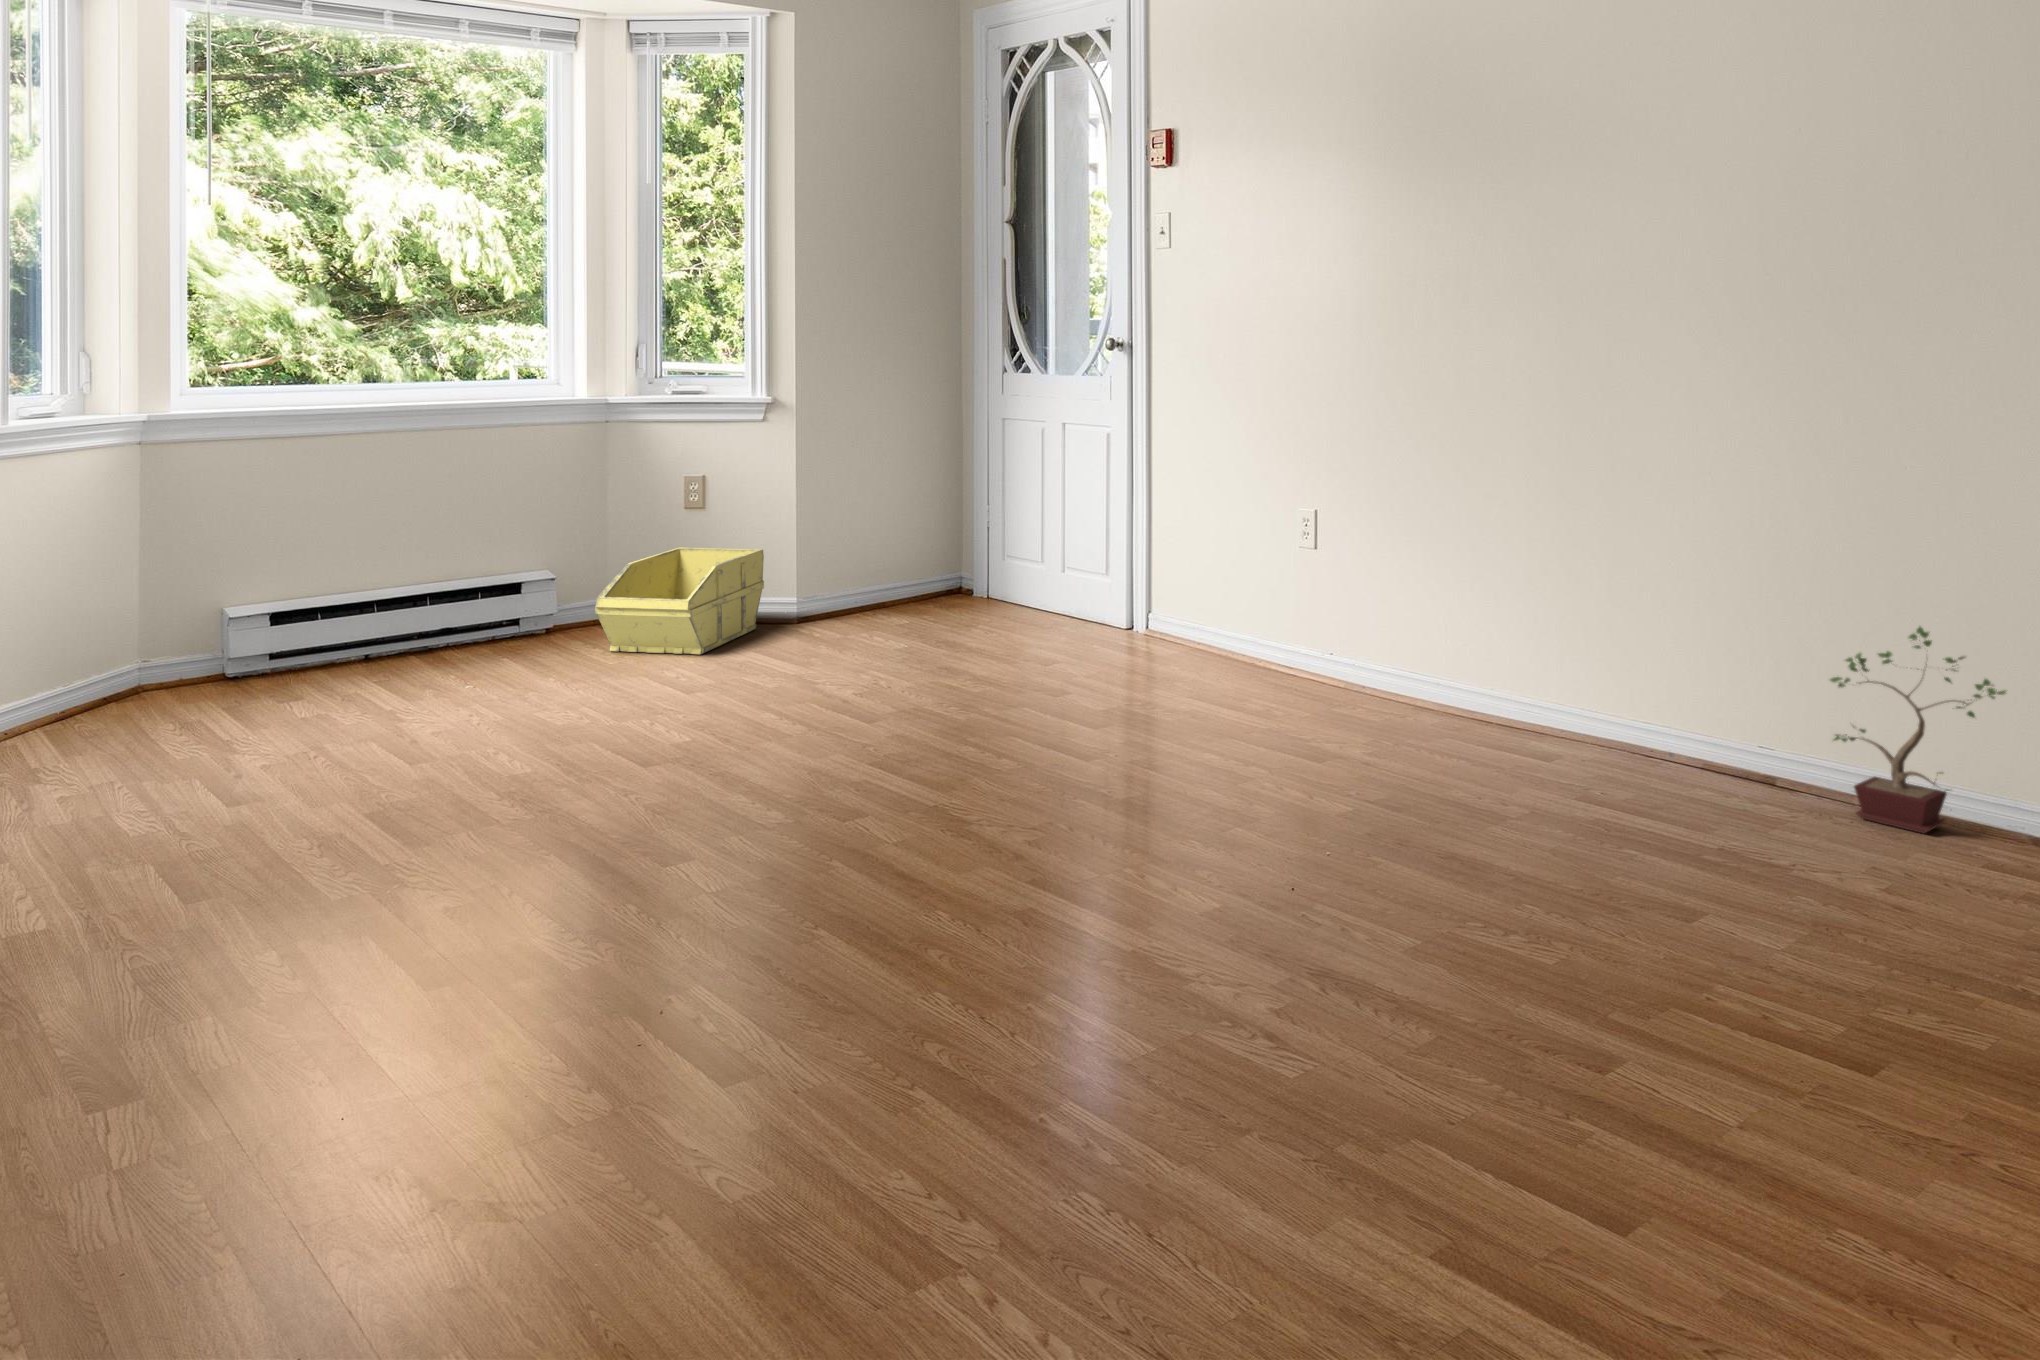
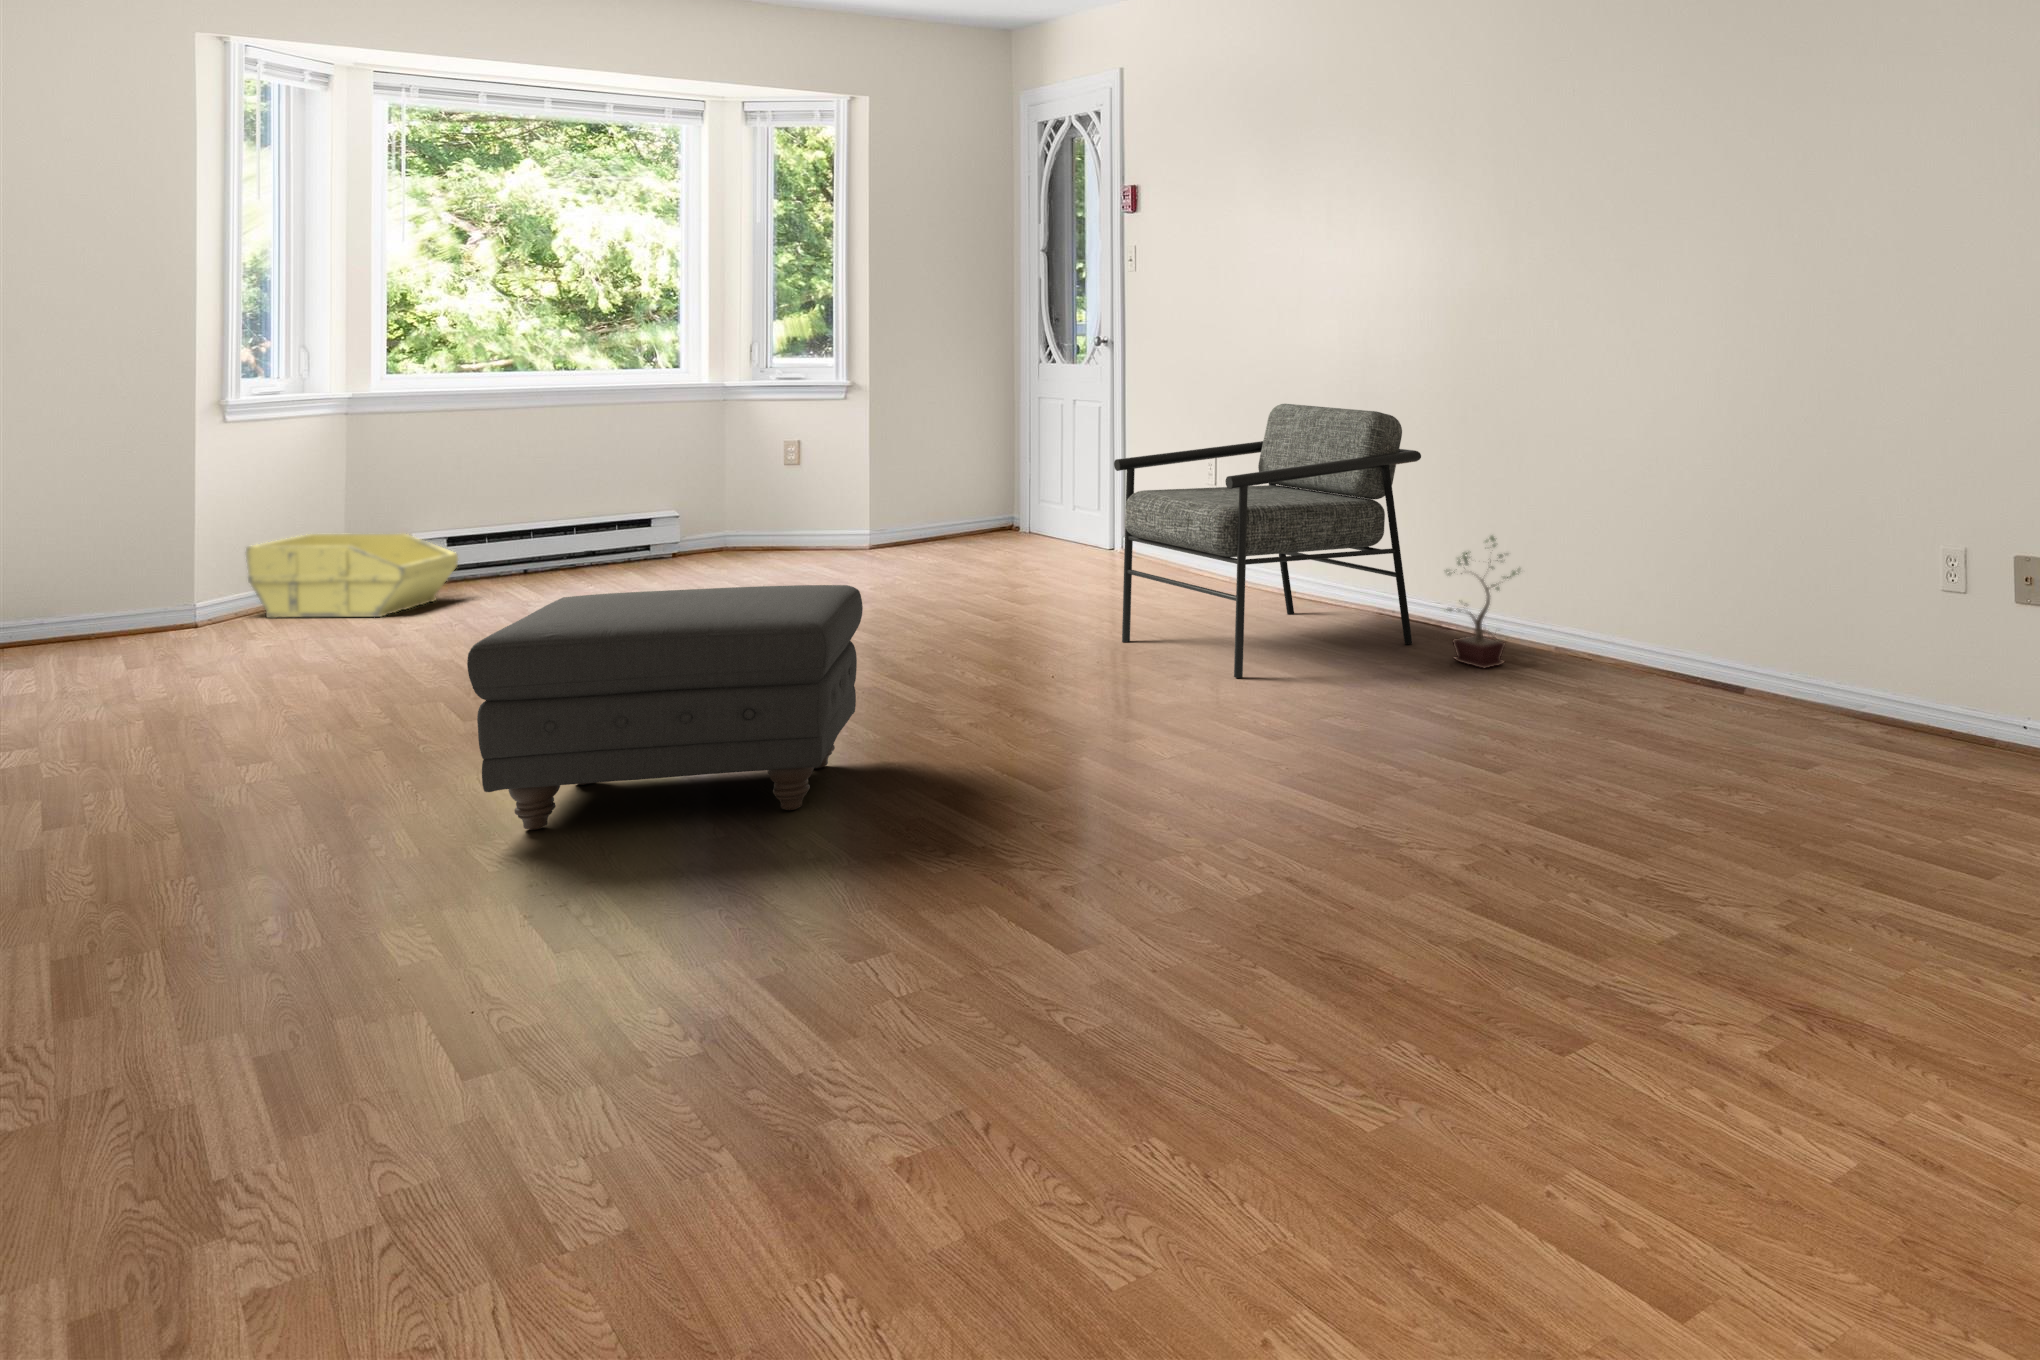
armchair: none [1300,426,1757,854] -> present [1114,404,1421,678]
storage bin: present [595,547,764,654] -> present [246,533,458,618]
ottoman: none [631,747,1251,1252] -> present [467,585,863,830]

